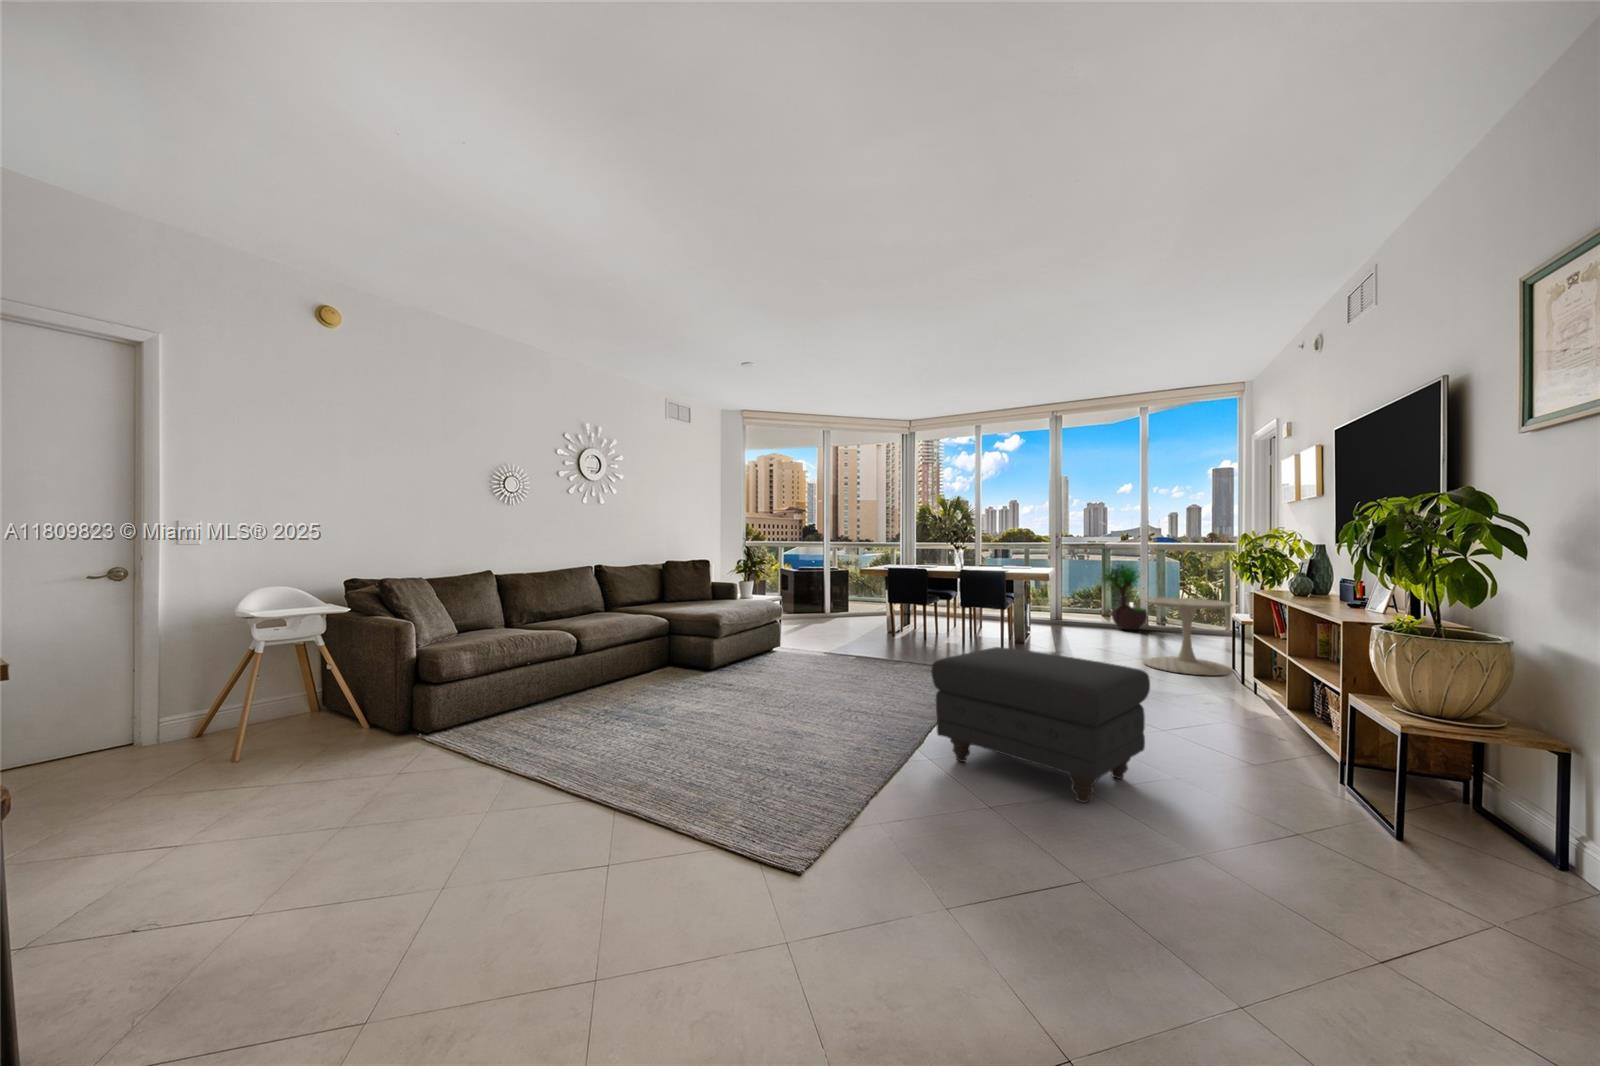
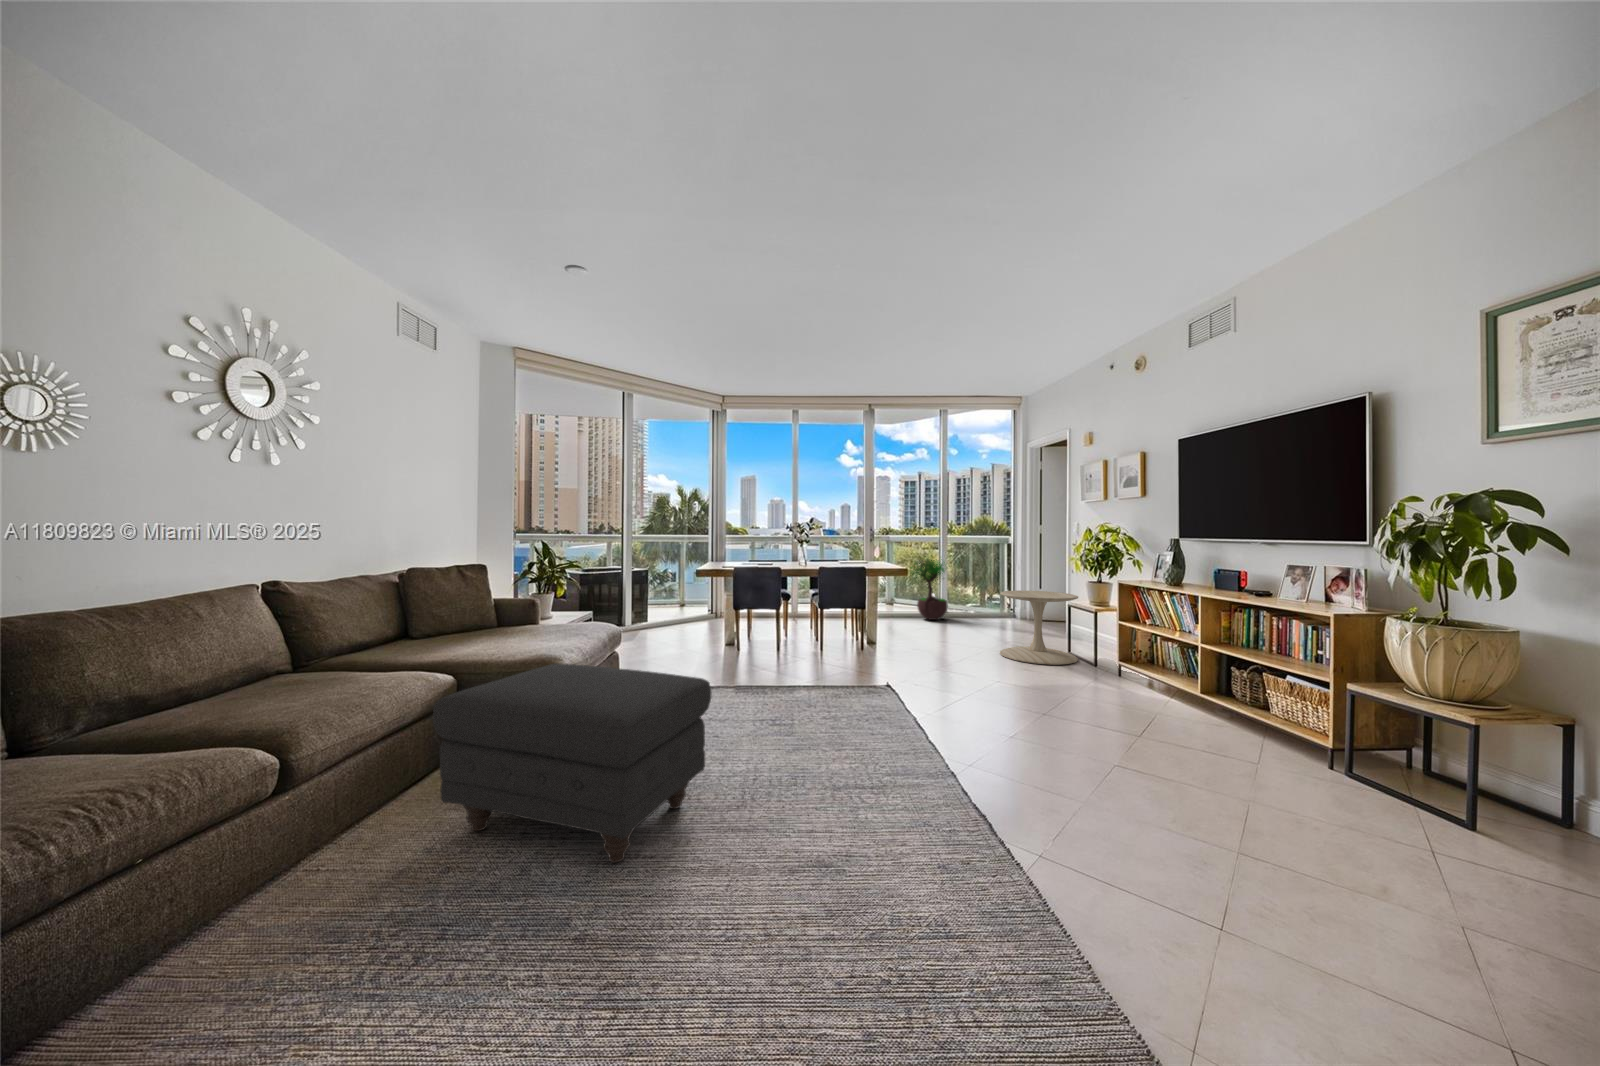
ottoman: present [931,647,1150,802] -> present [433,663,711,863]

